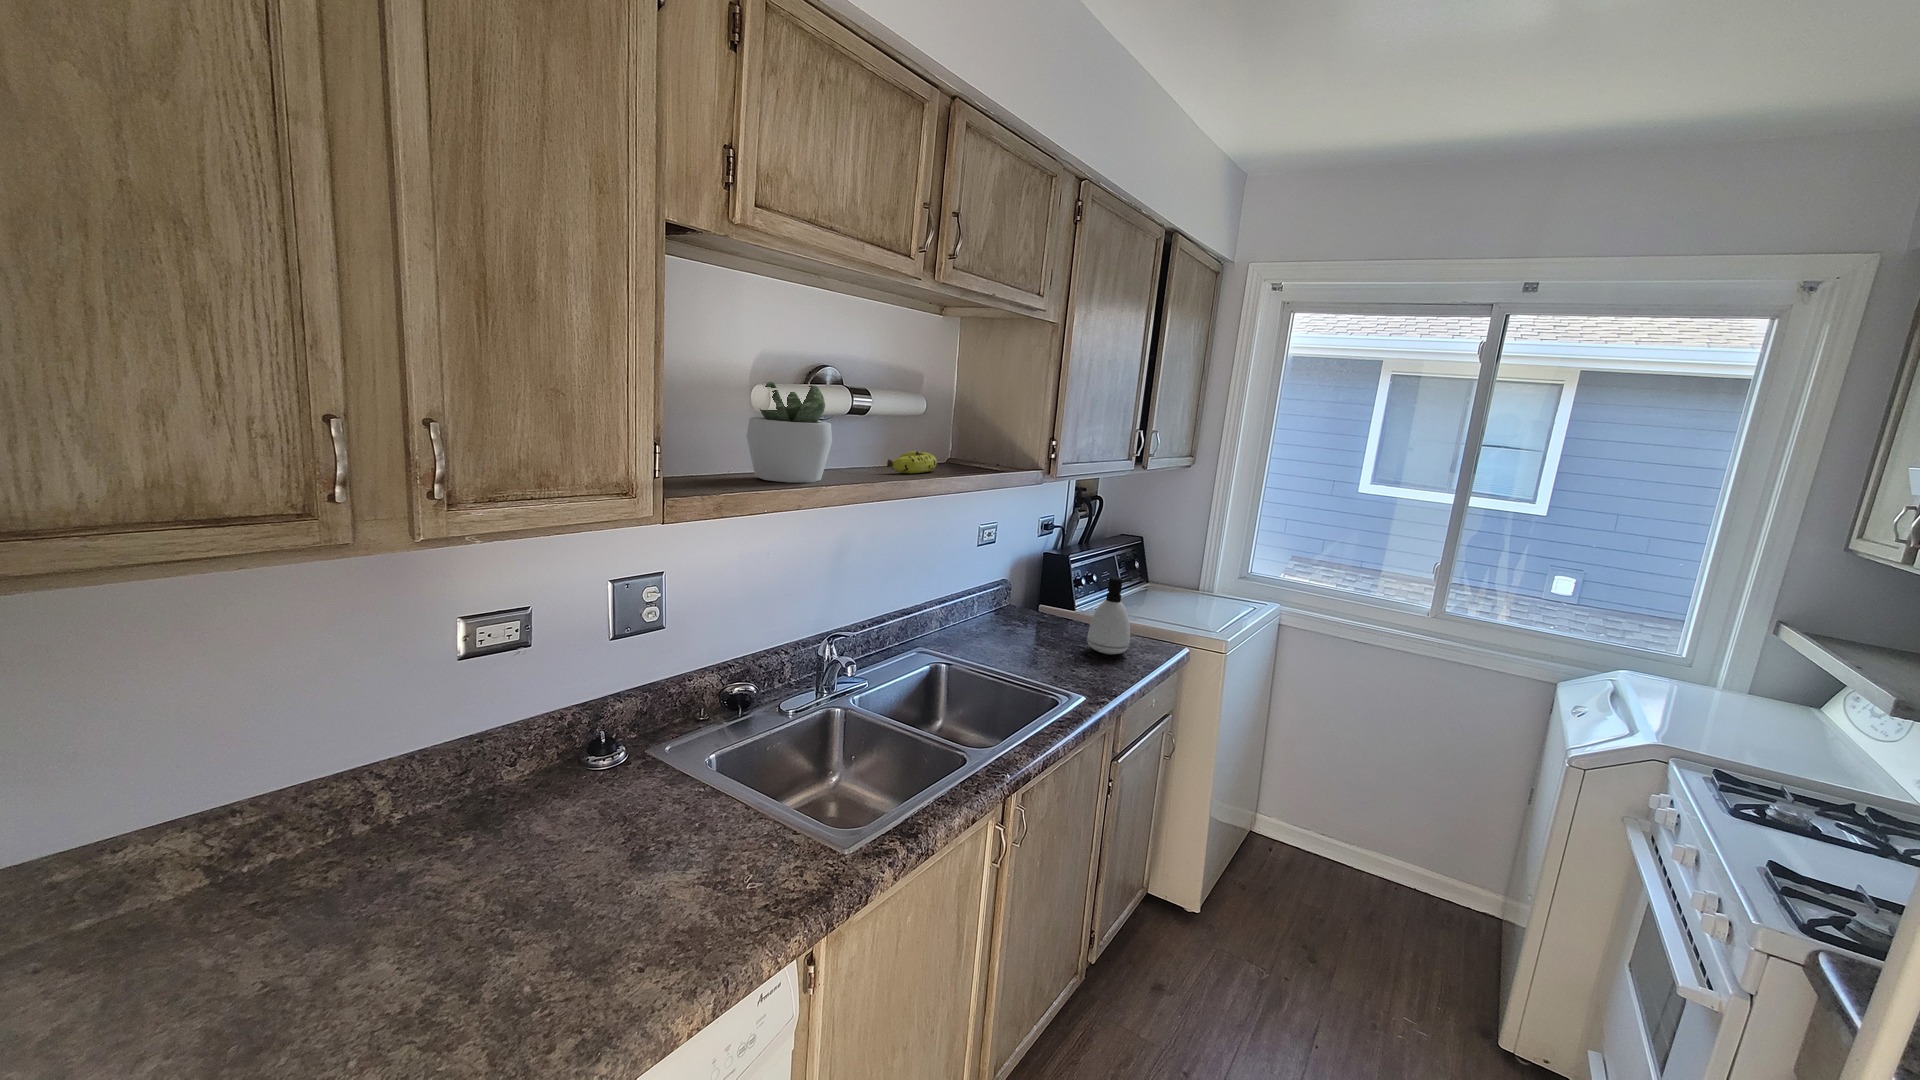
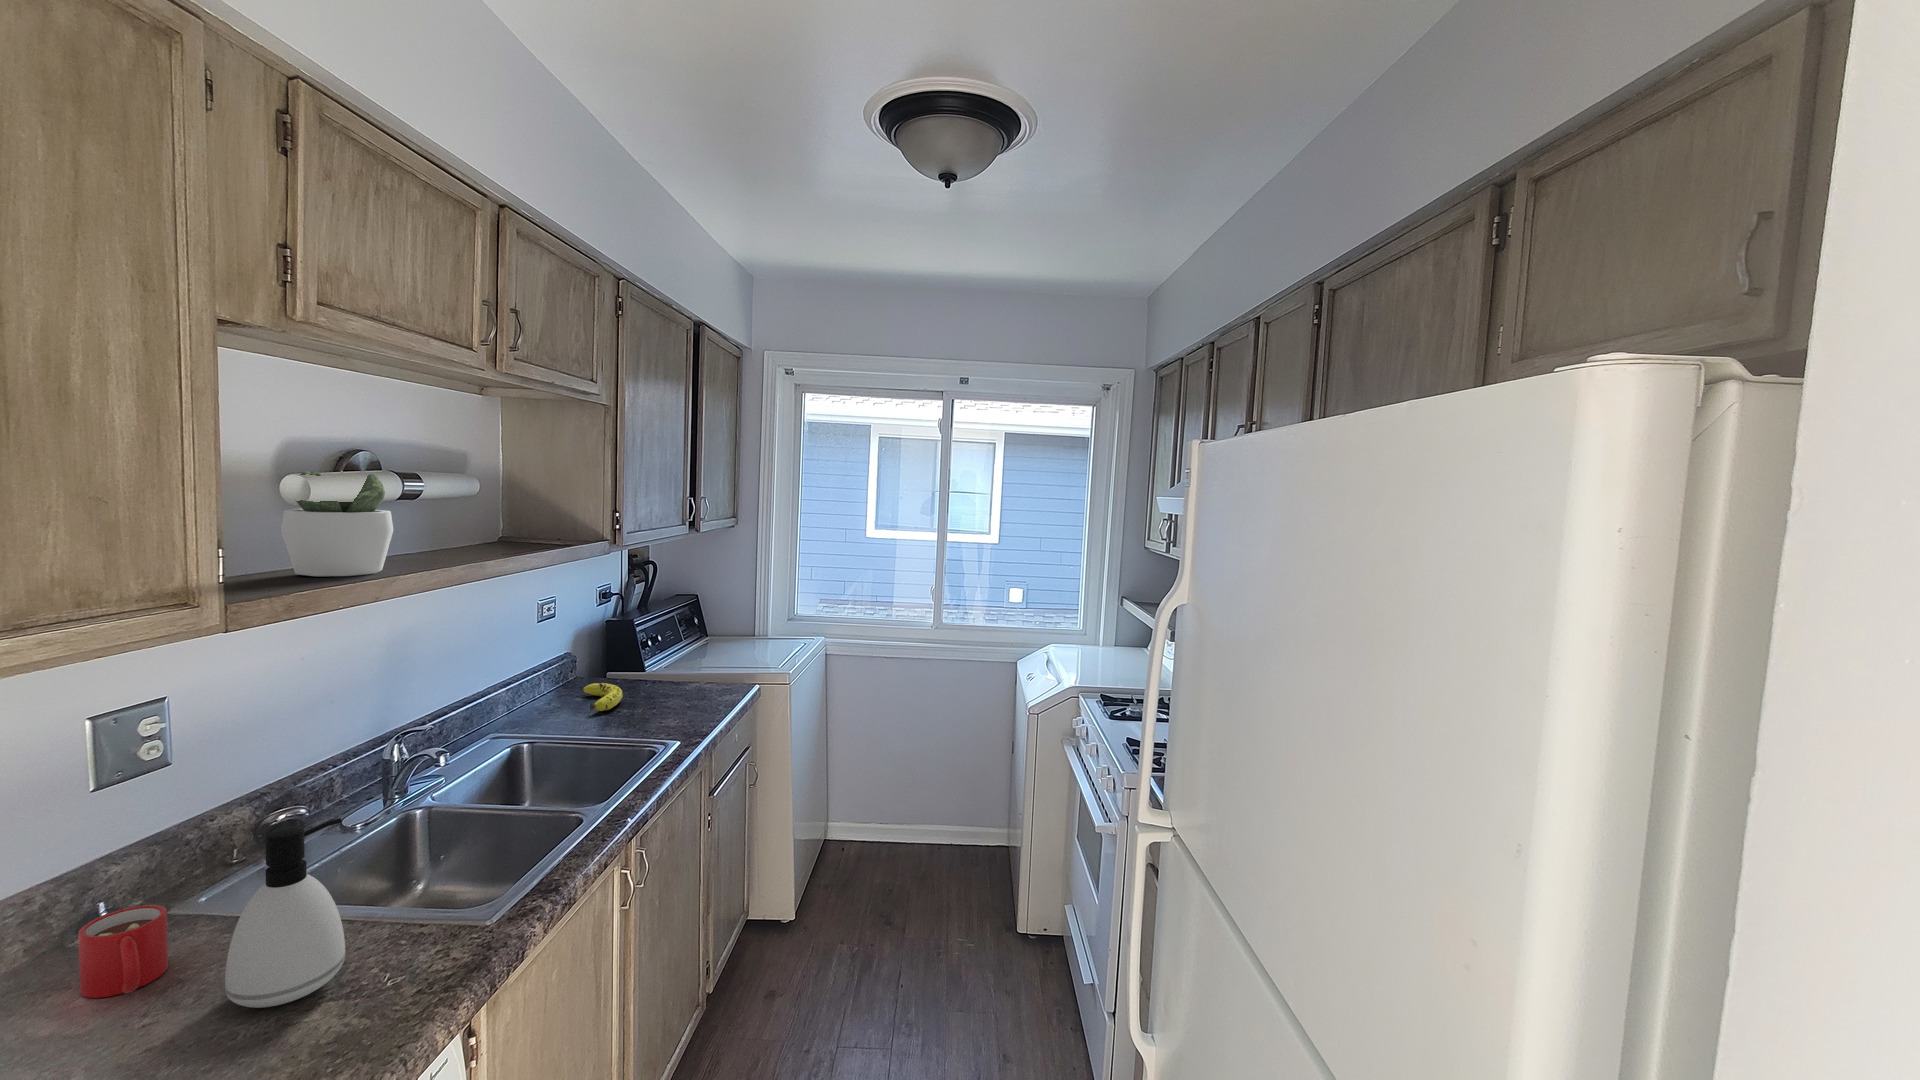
fruit: present [887,451,937,474] -> present [584,683,623,711]
soap dispenser: present [1087,577,1132,654] -> present [225,818,345,1008]
mug: none [571,743,626,817] -> present [78,905,168,998]

